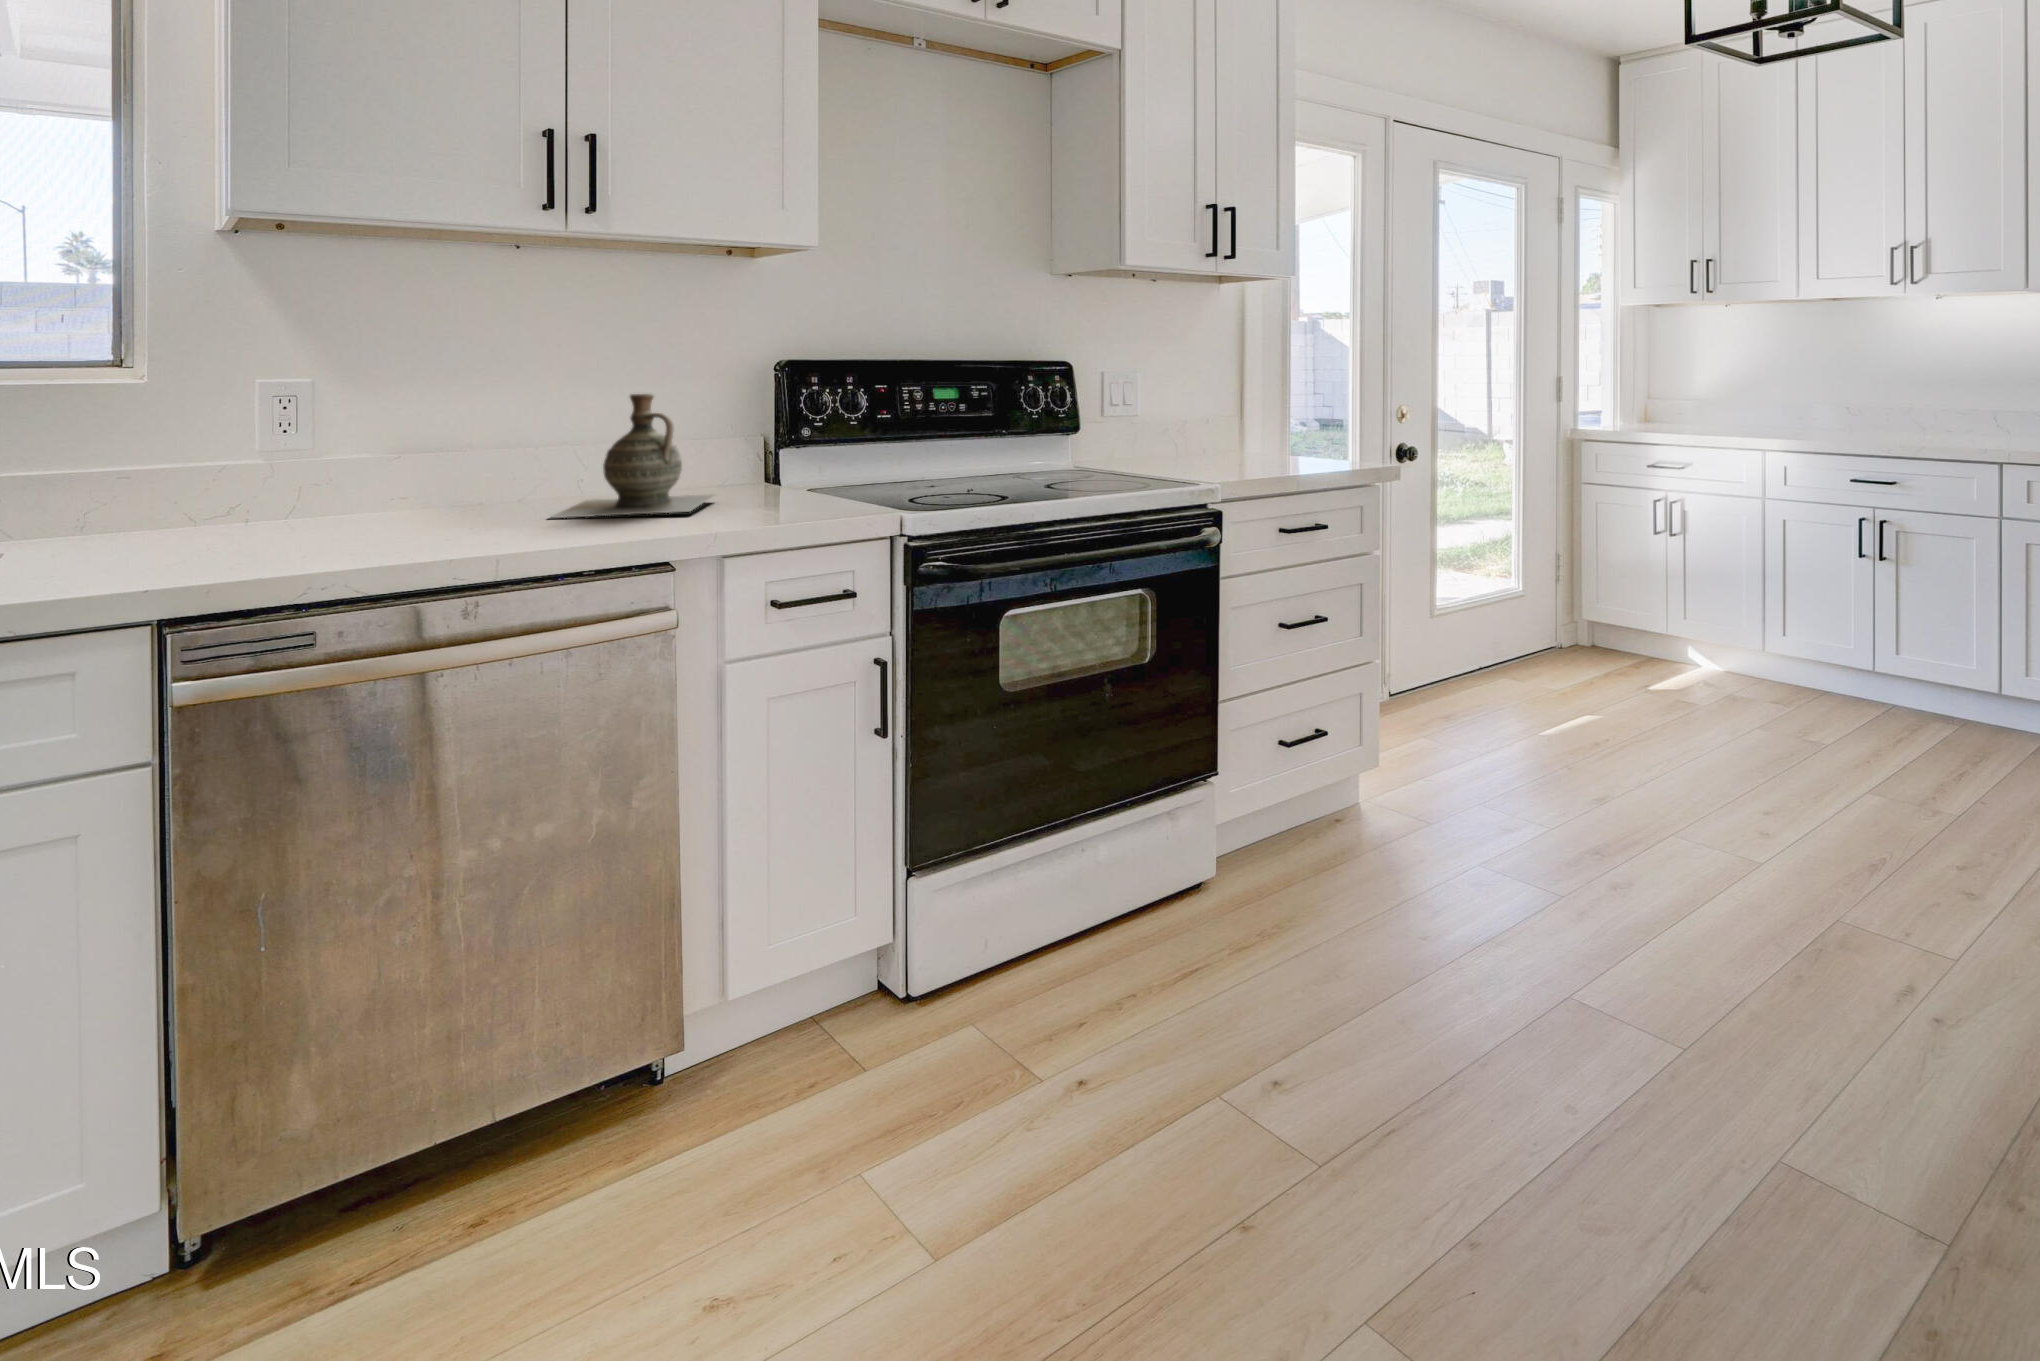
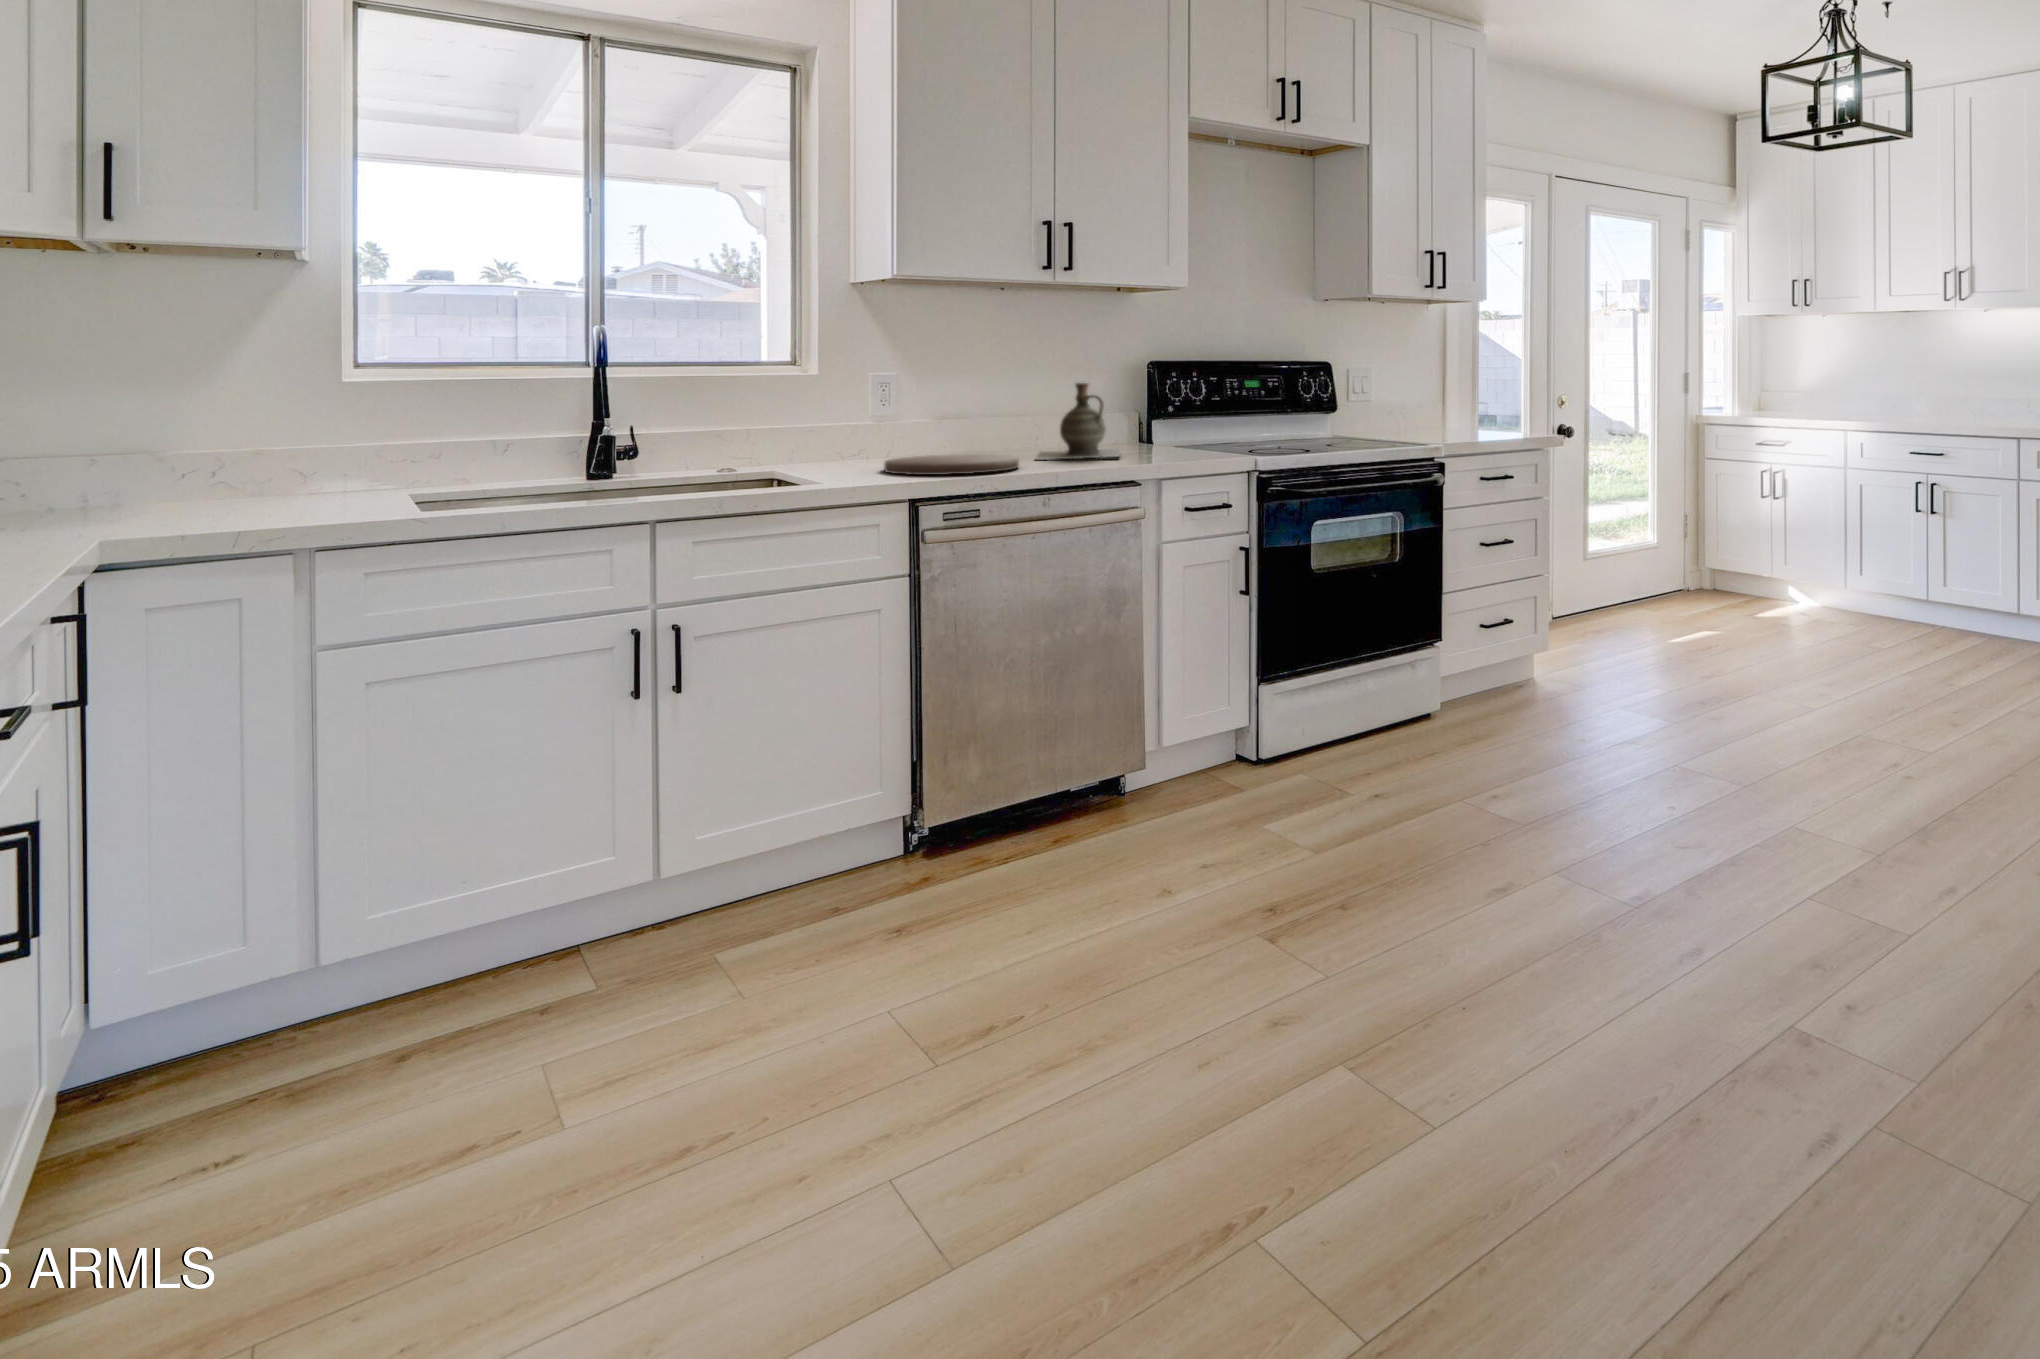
cutting board: none [213,512,484,559] -> present [884,454,1019,475]

